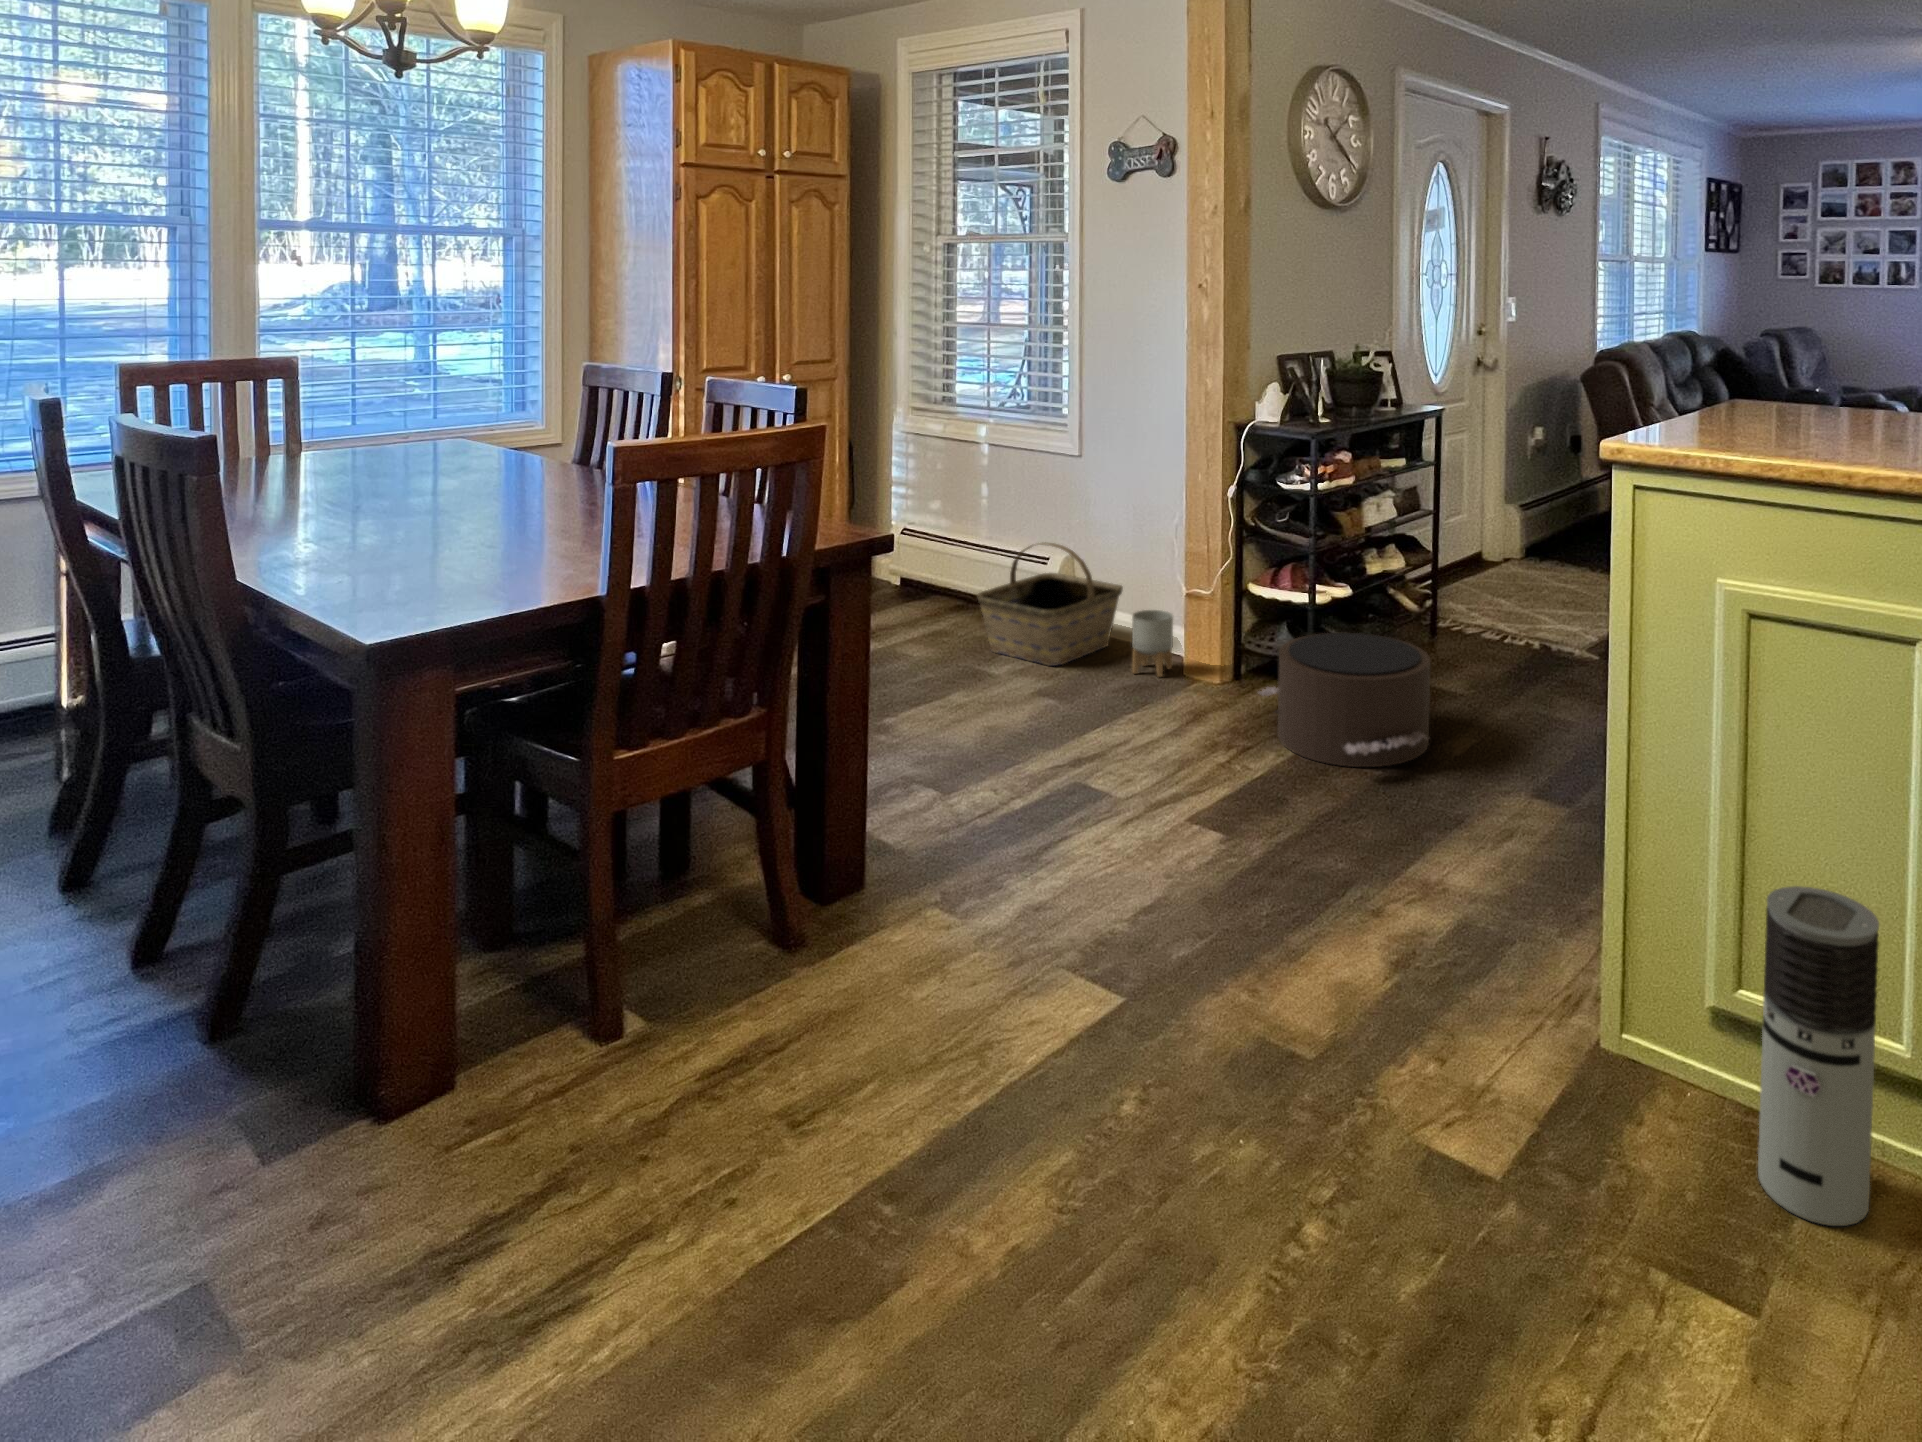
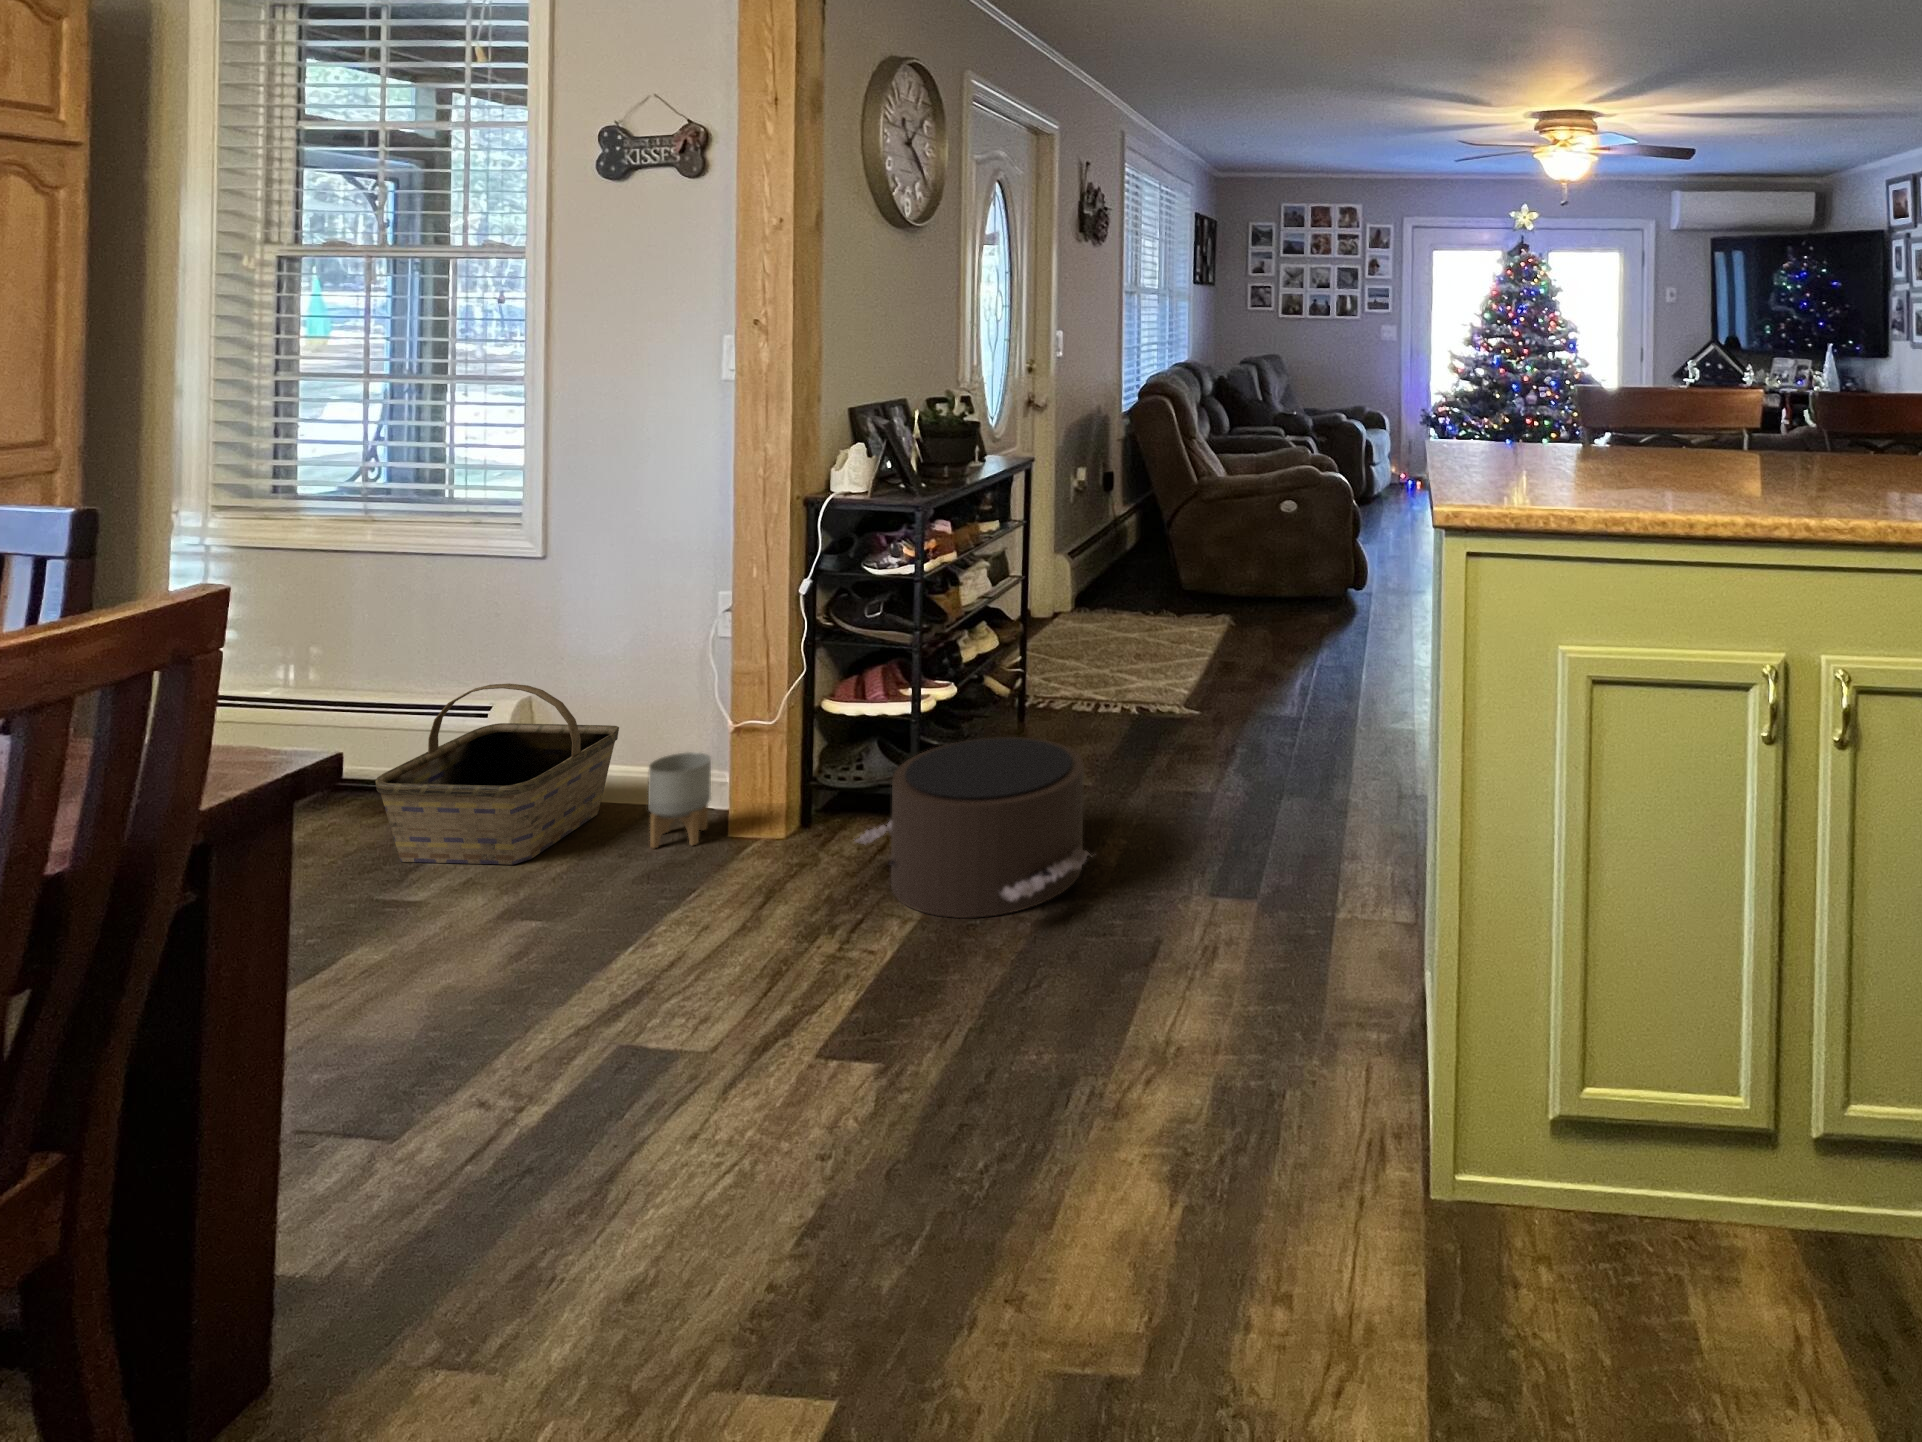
air purifier: present [1758,886,1879,1226] -> none [1676,968,1798,1358]

